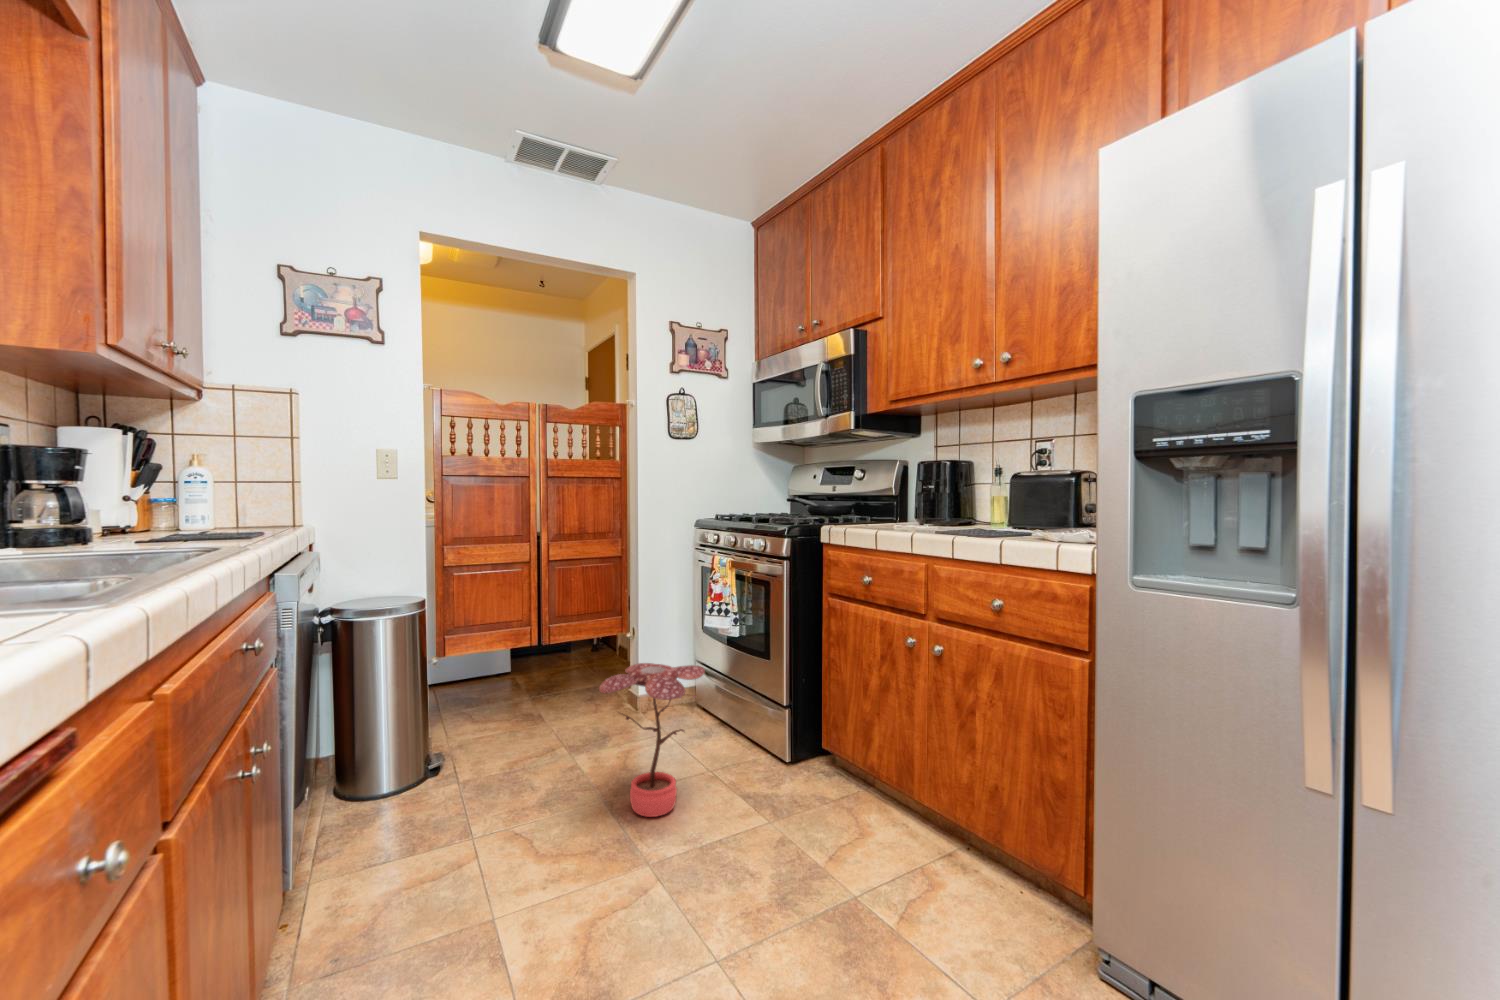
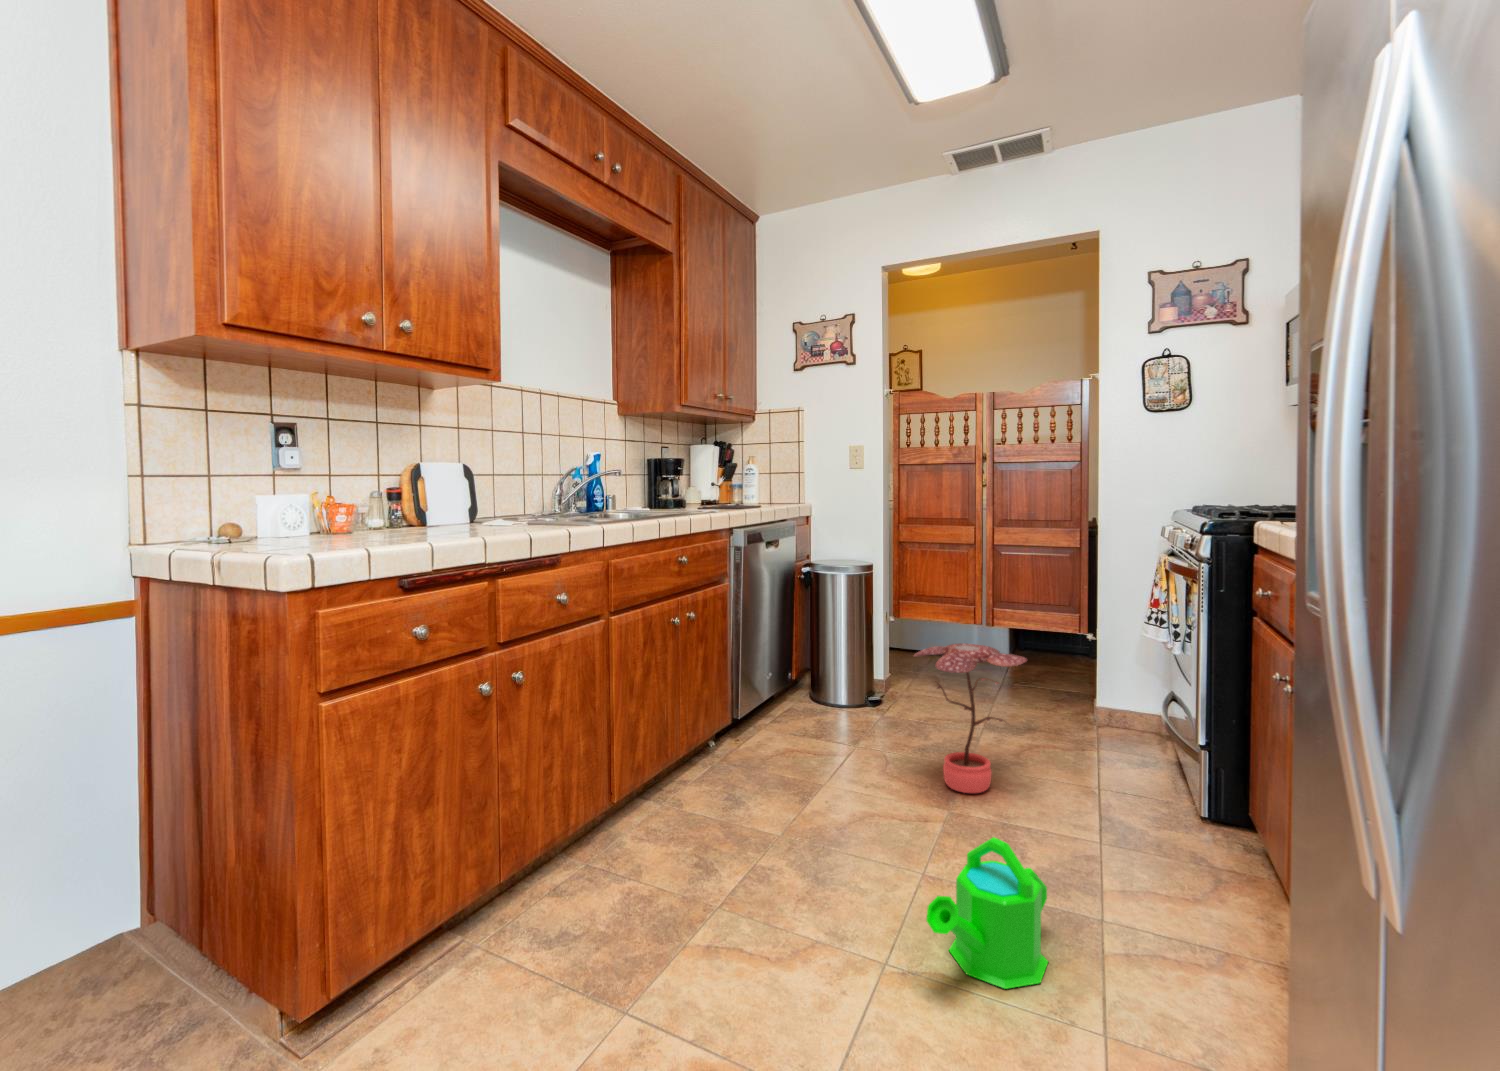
watering can: none [843,829,926,961] -> present [926,837,1048,989]

